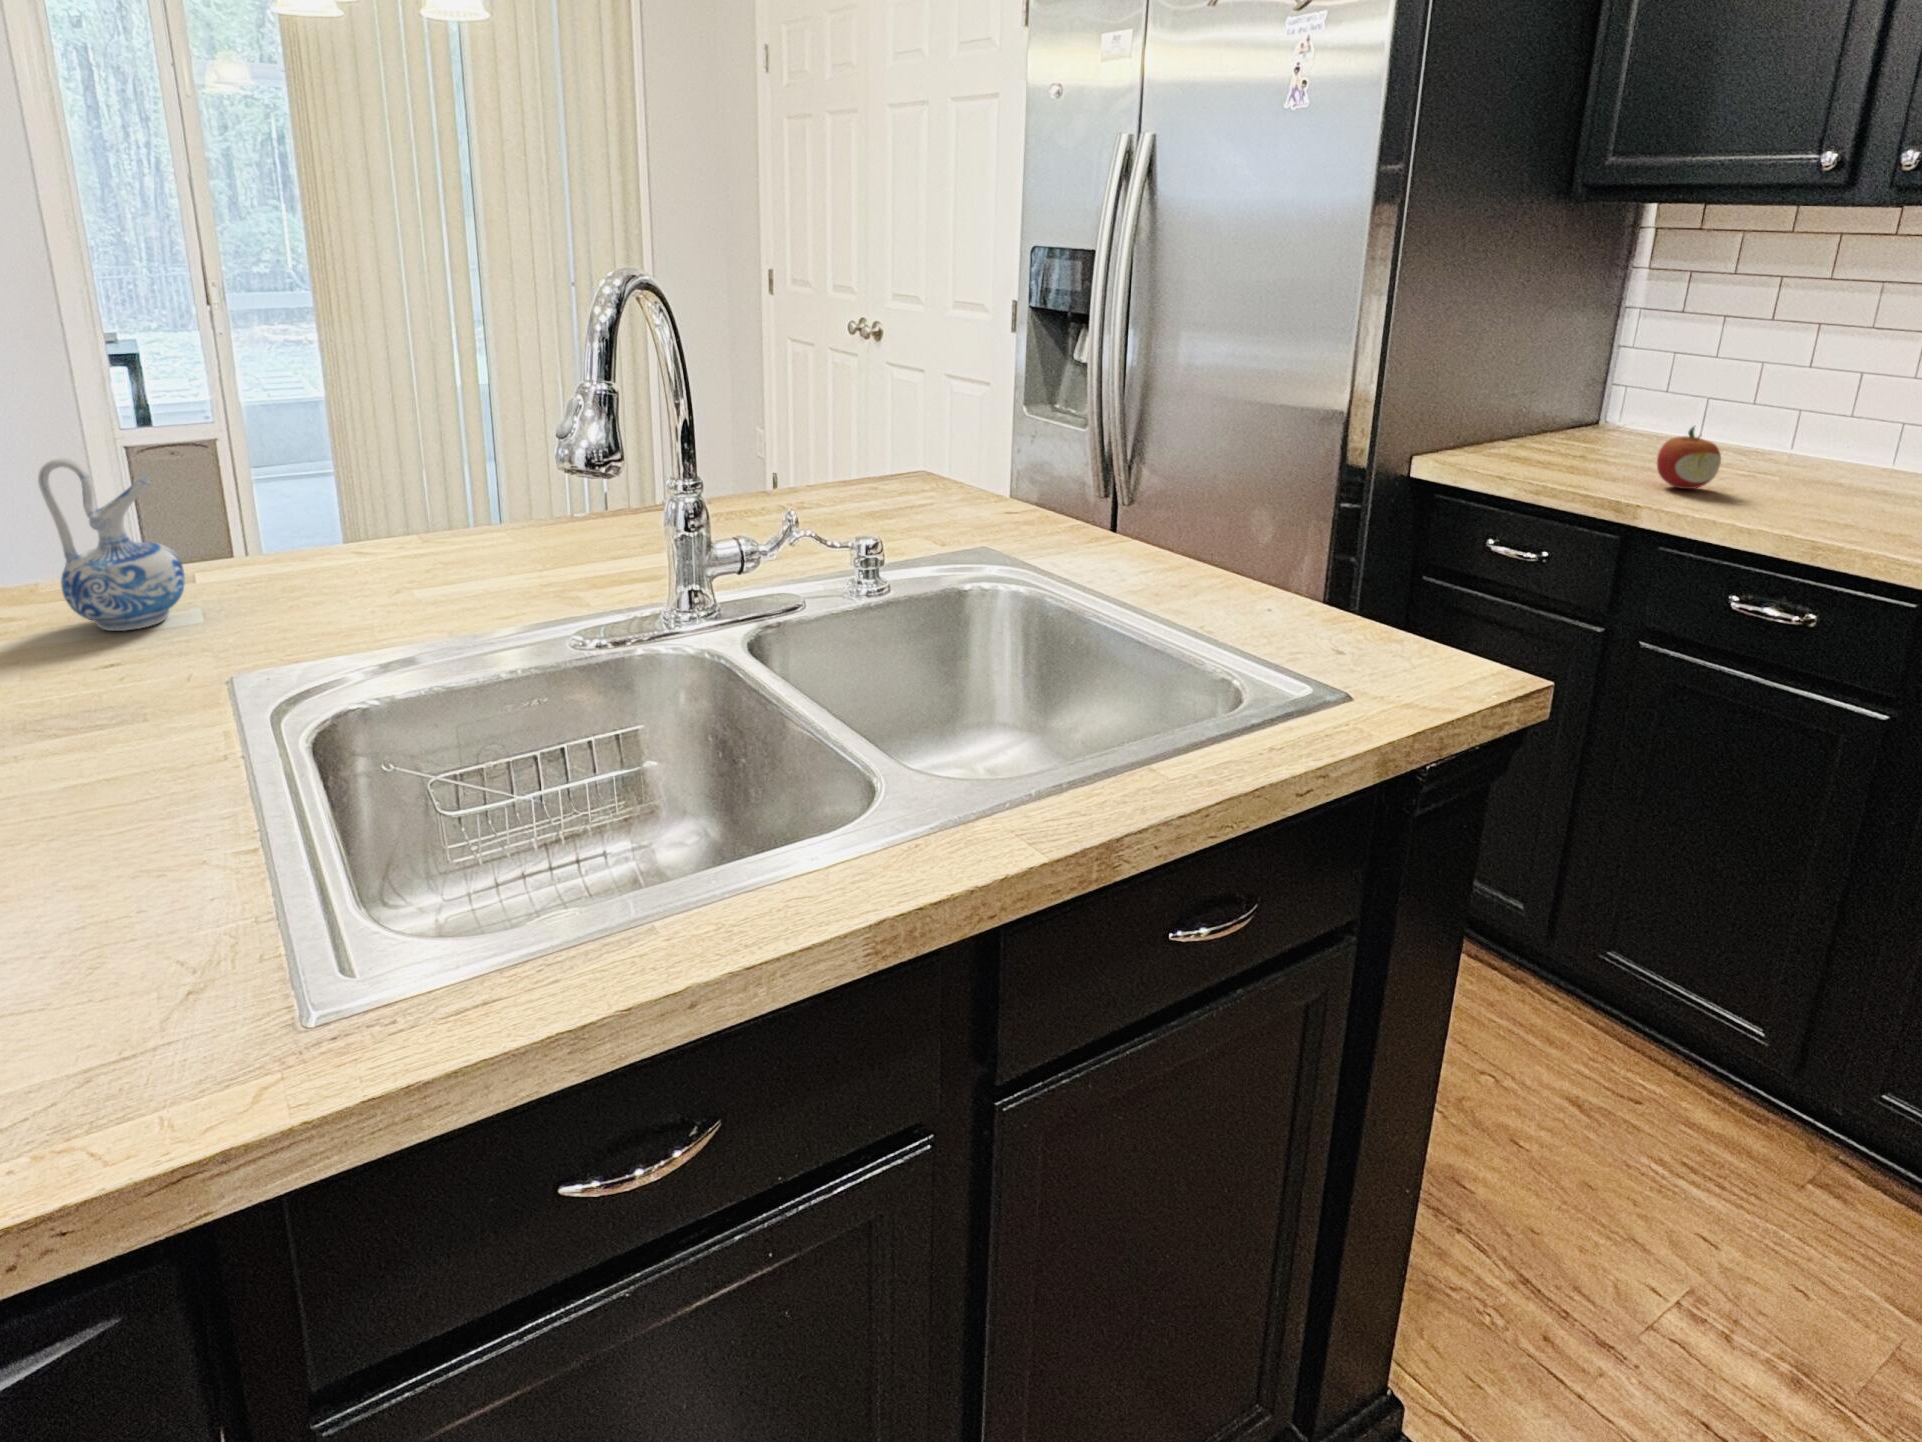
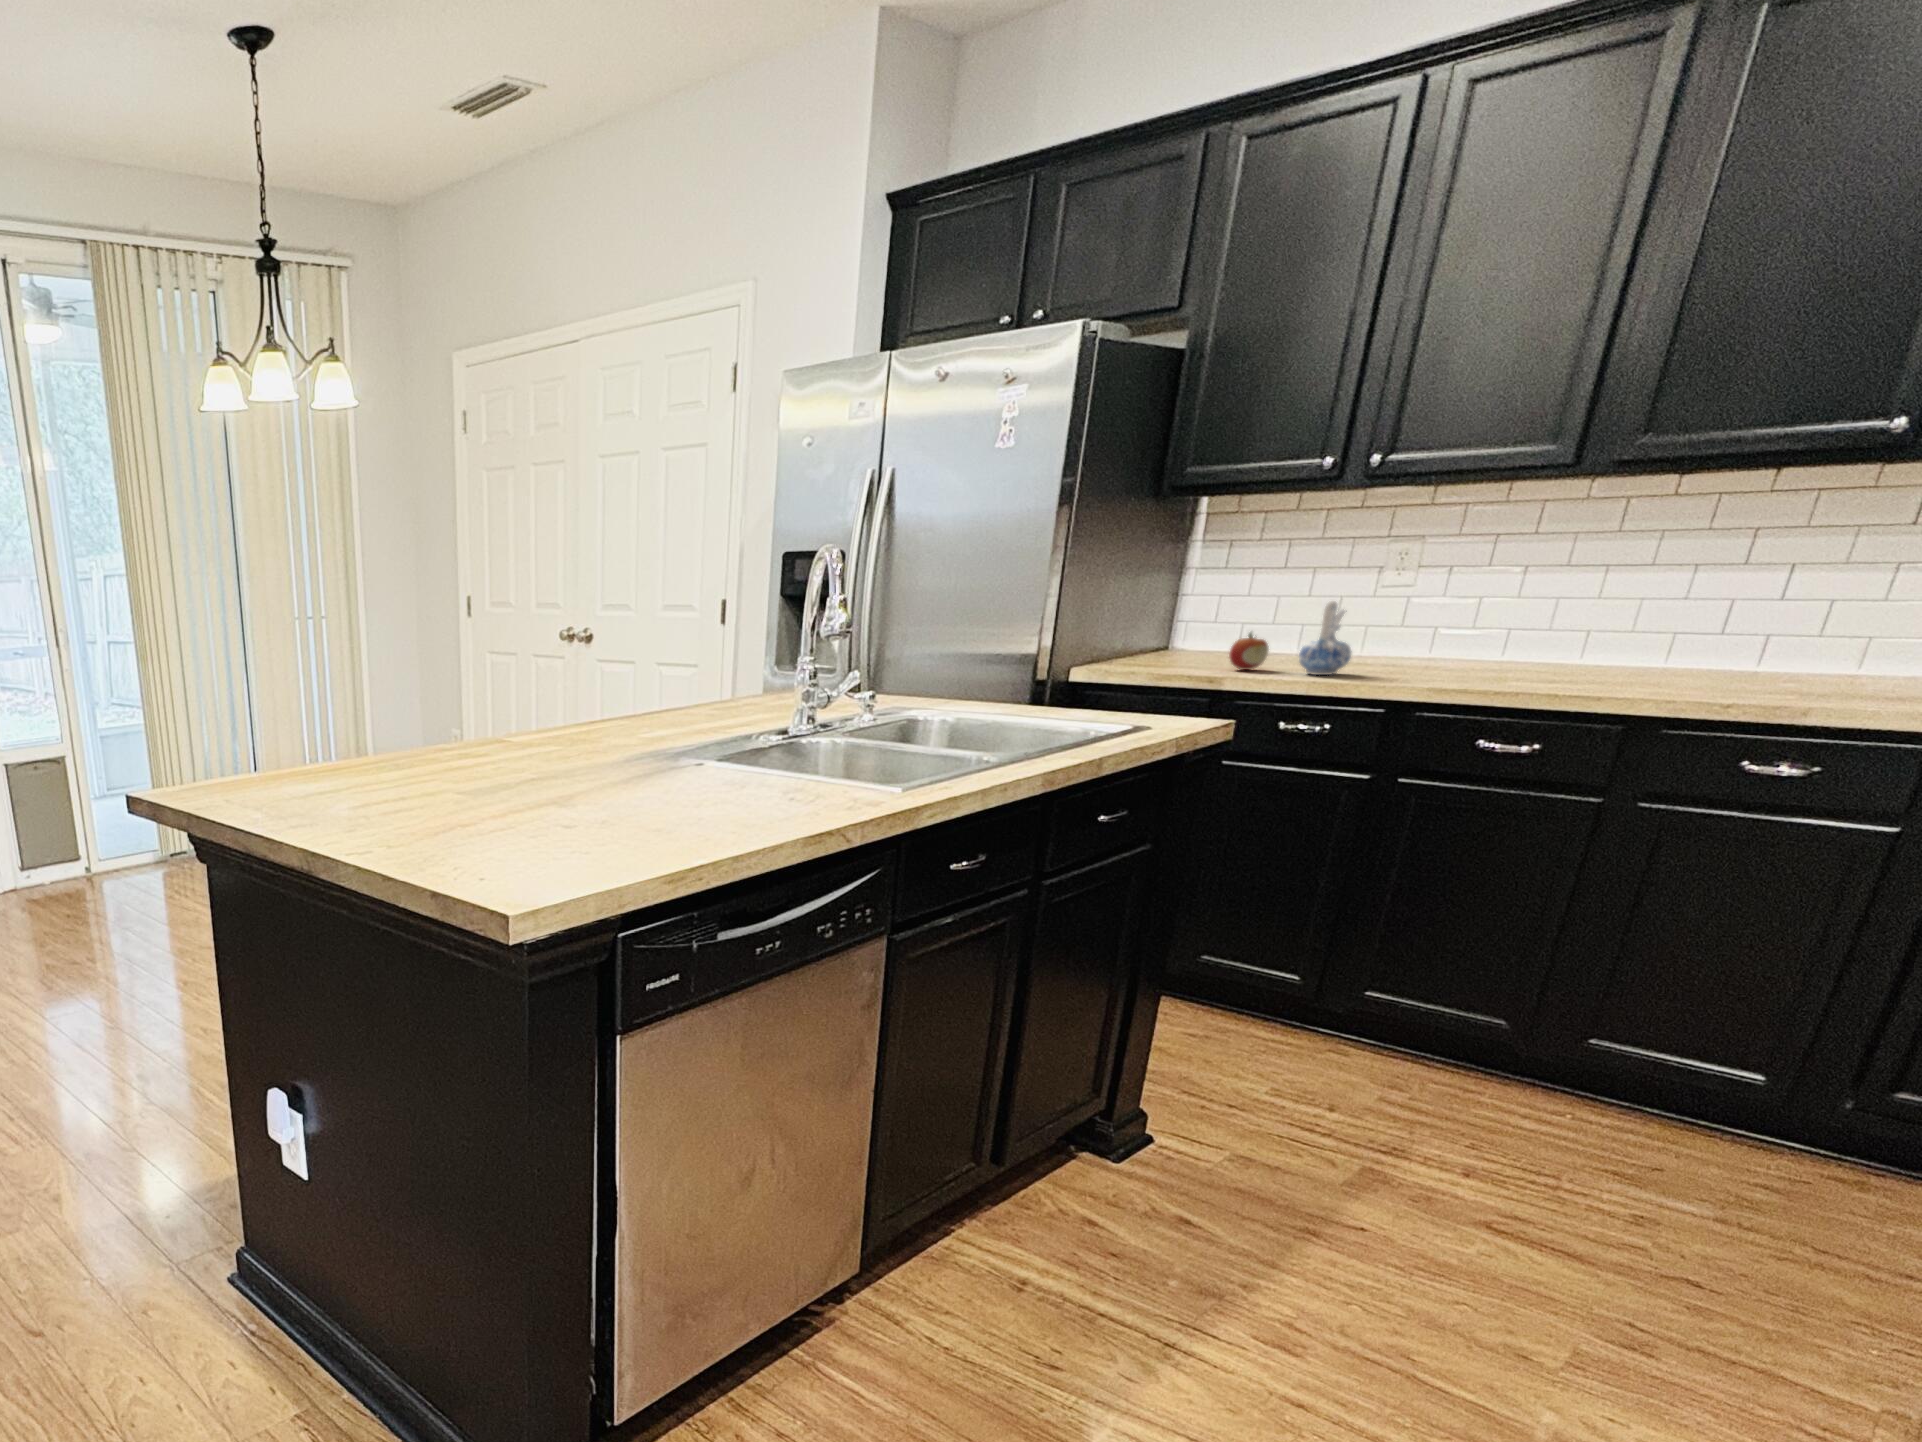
ceramic pitcher: present [38,458,185,631] -> present [1299,601,1351,675]

